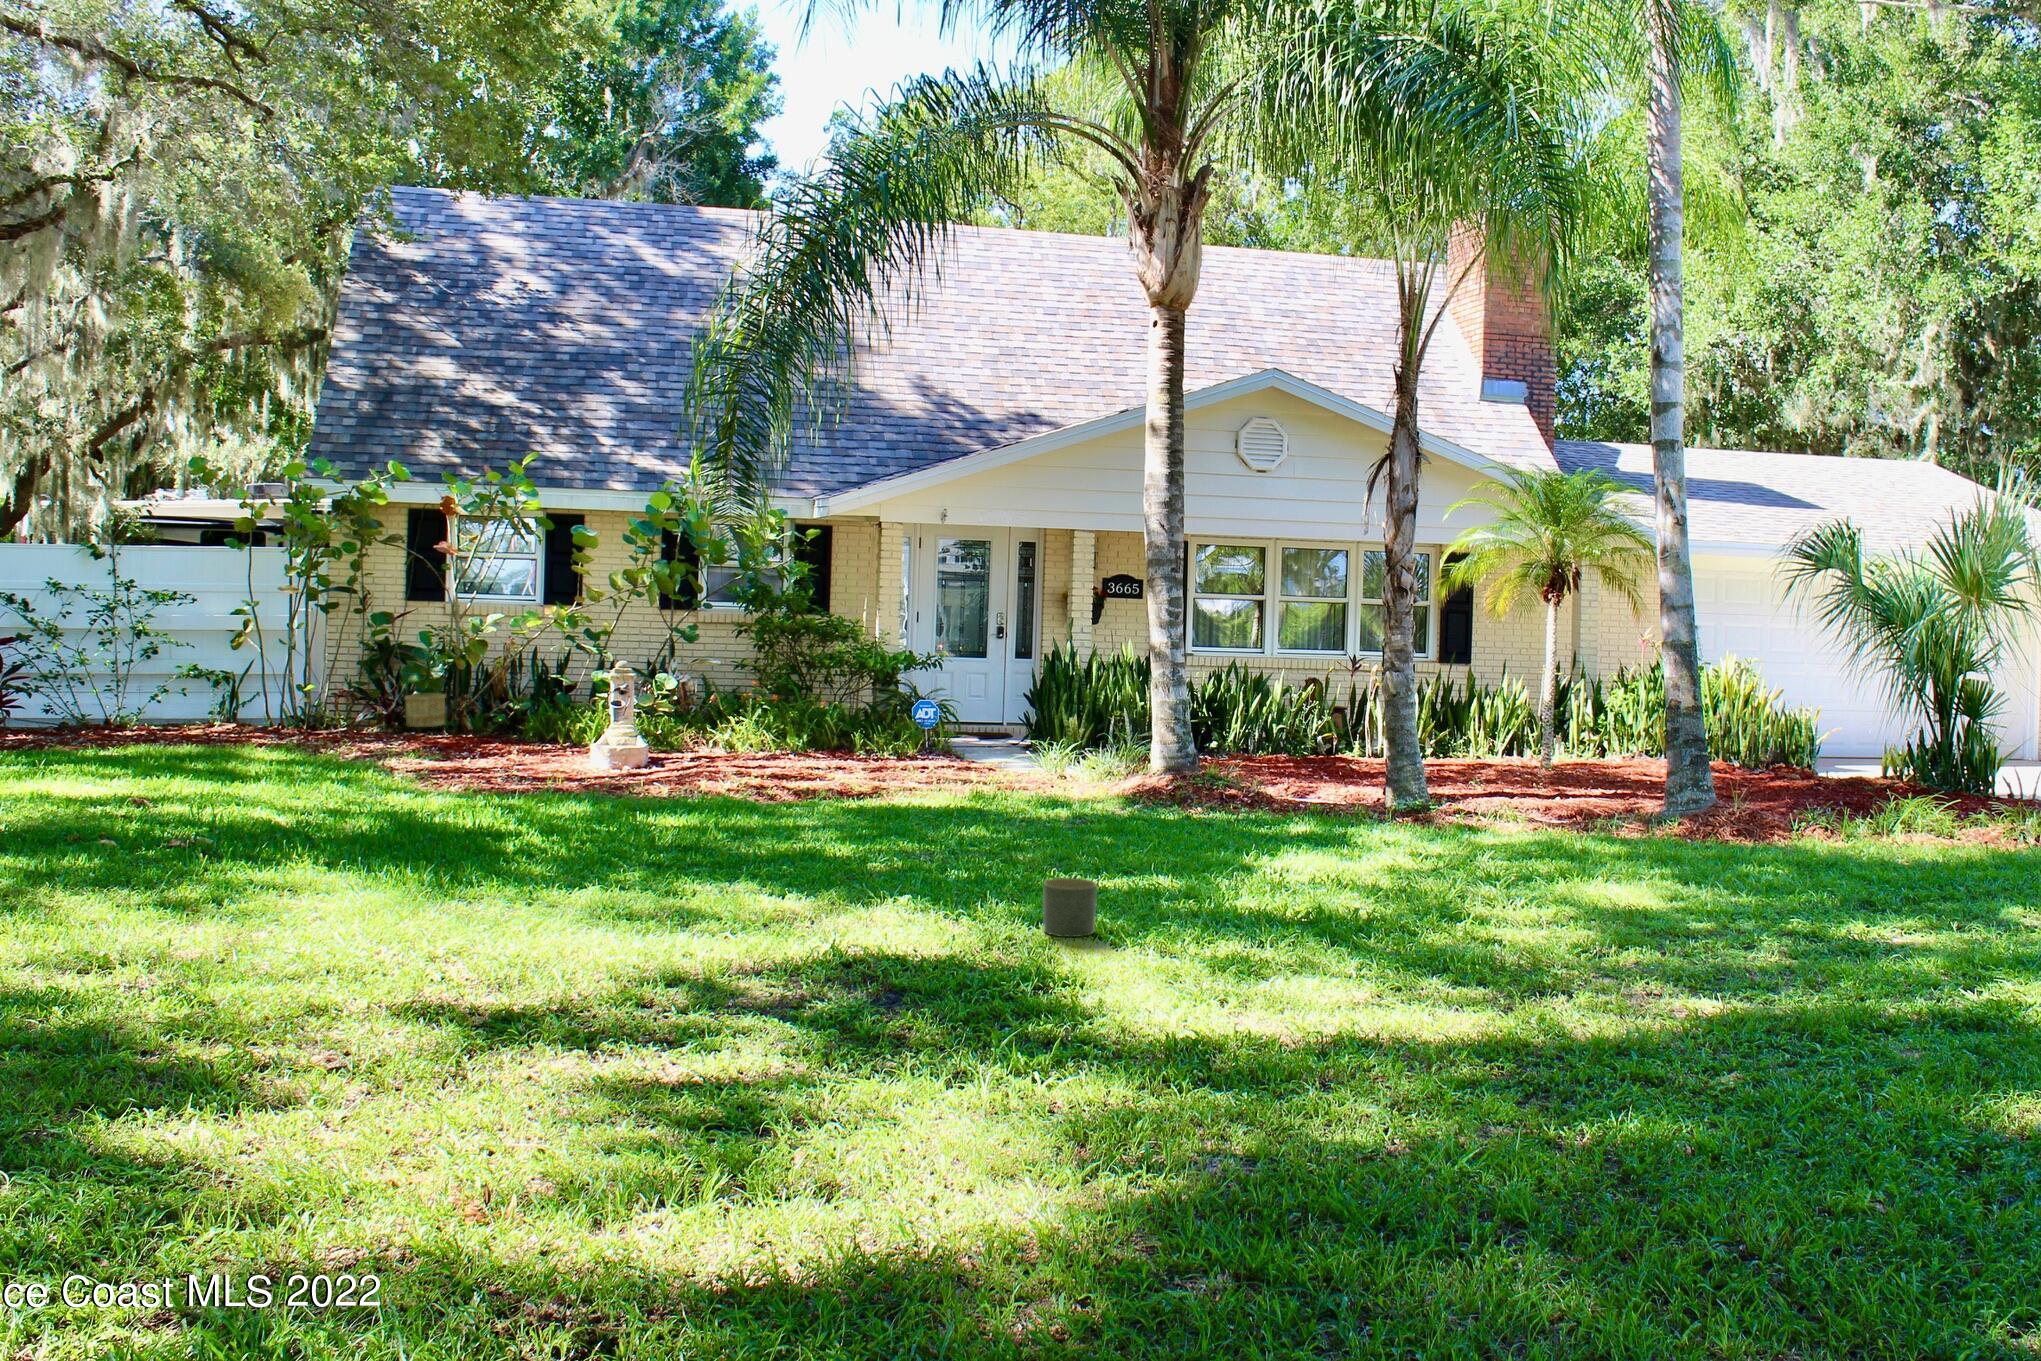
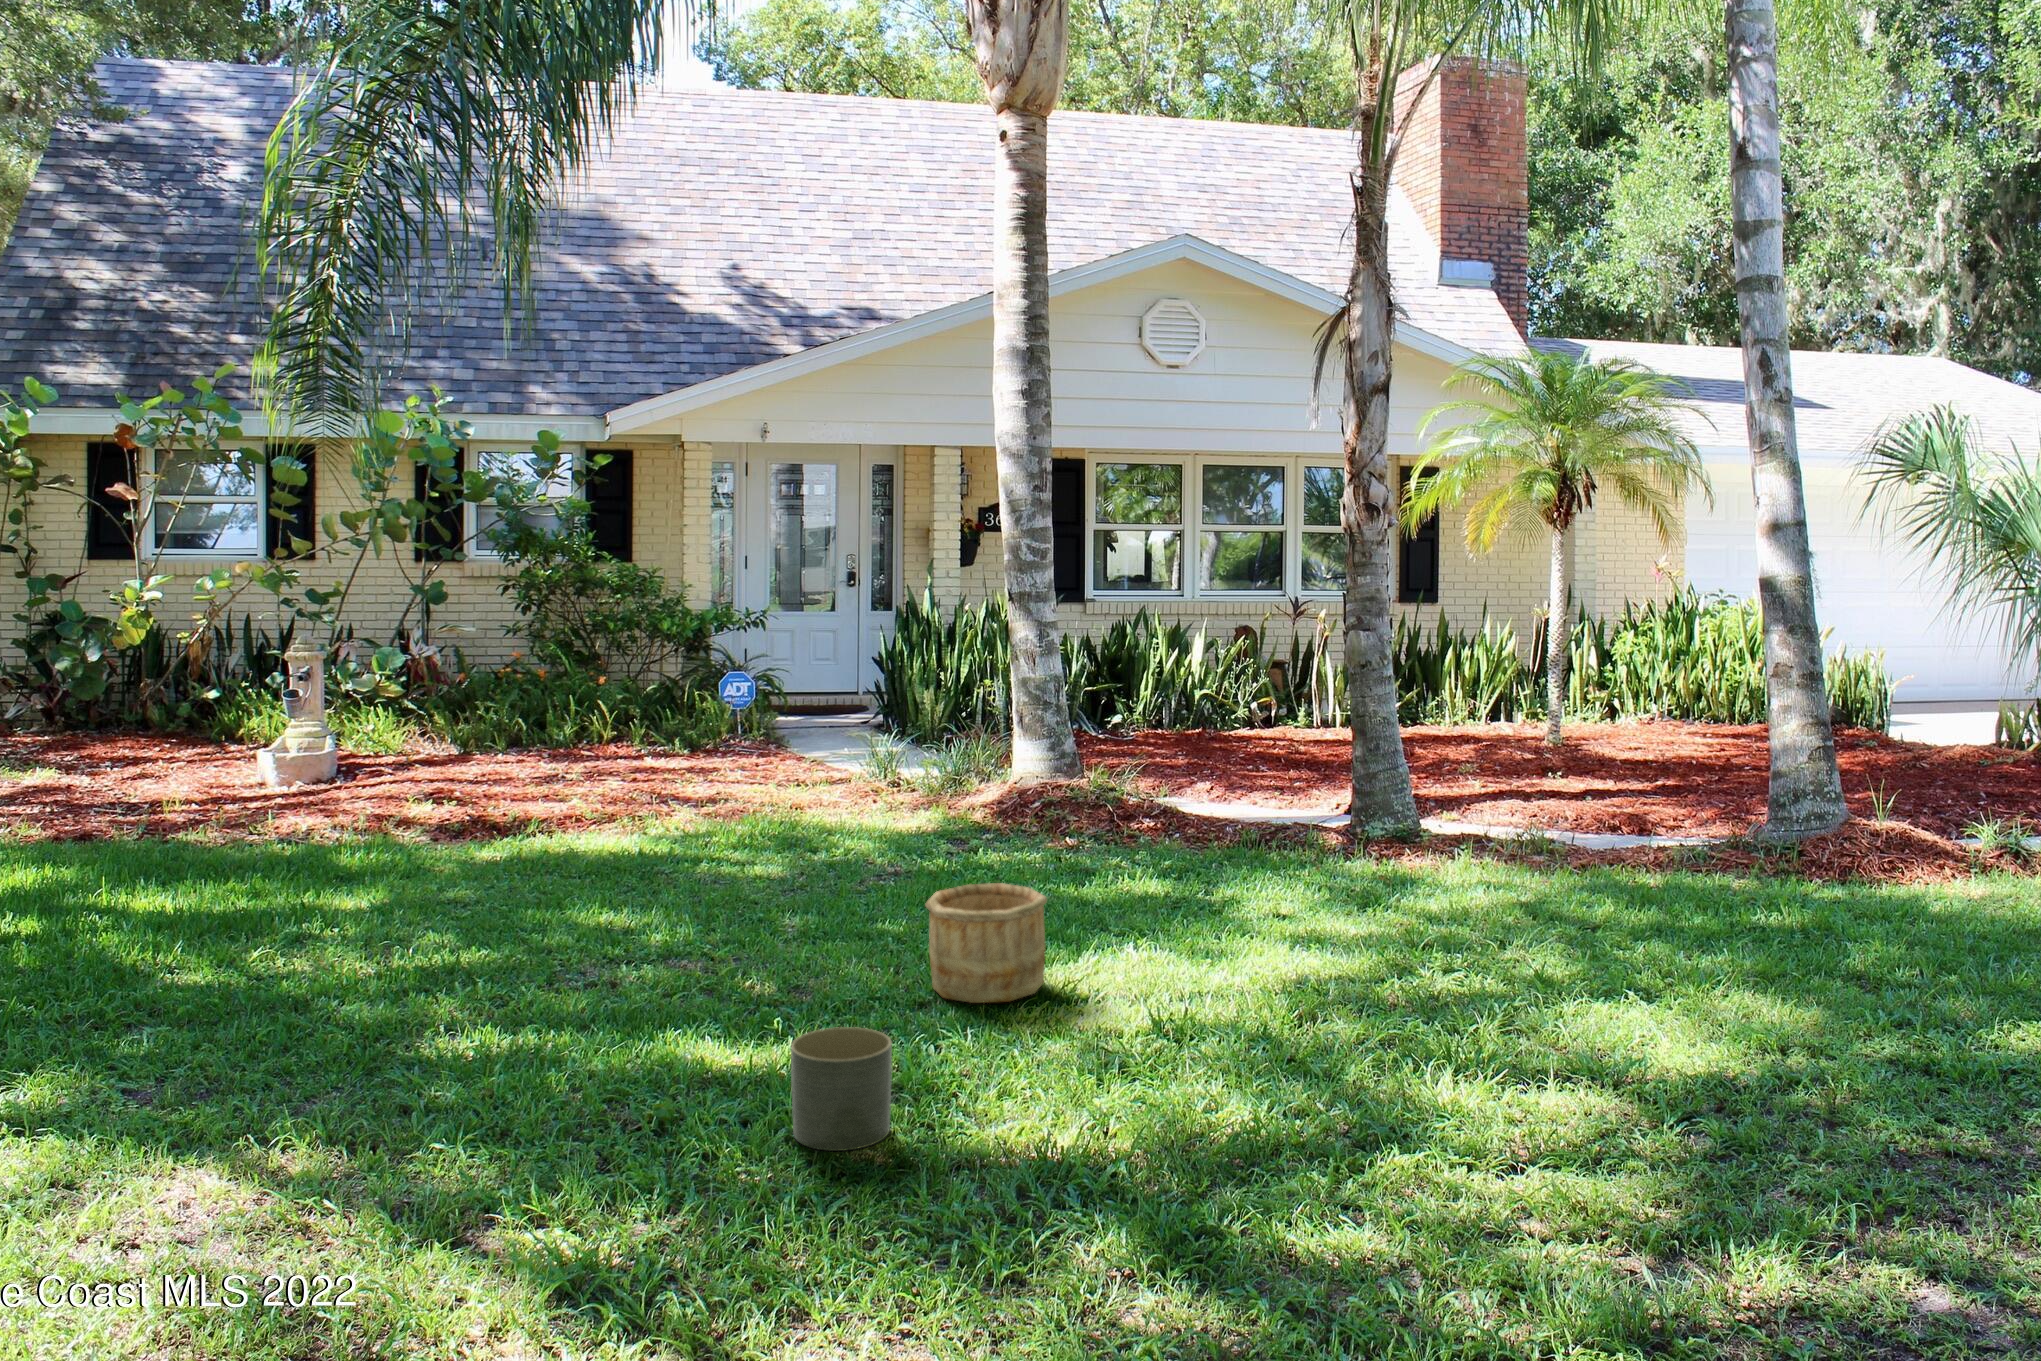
wooden bucket: present [405,693,446,727] -> present [925,883,1047,1003]

